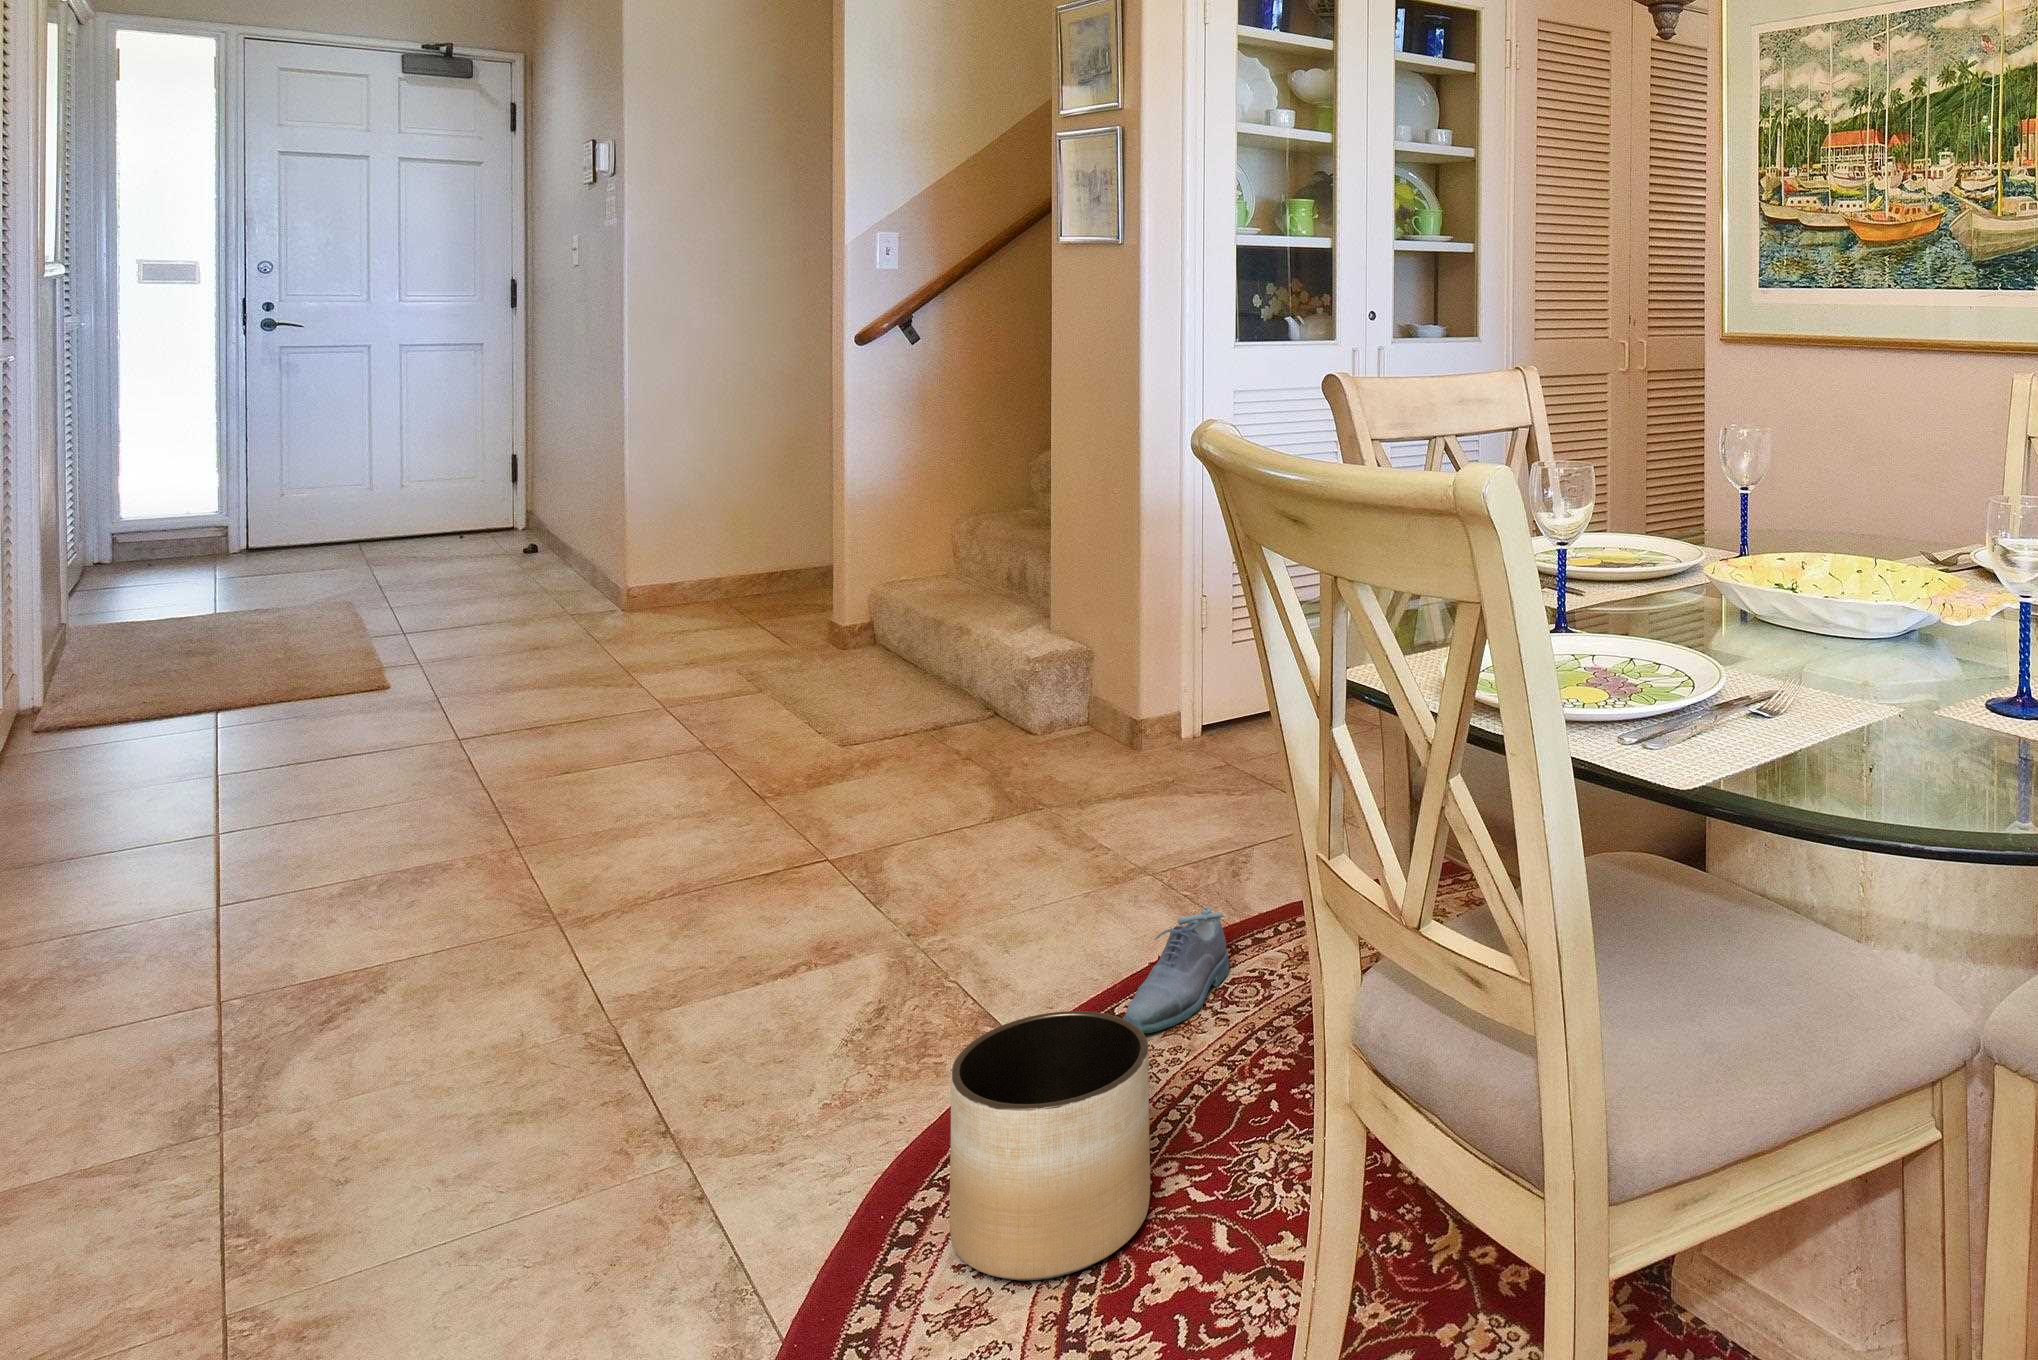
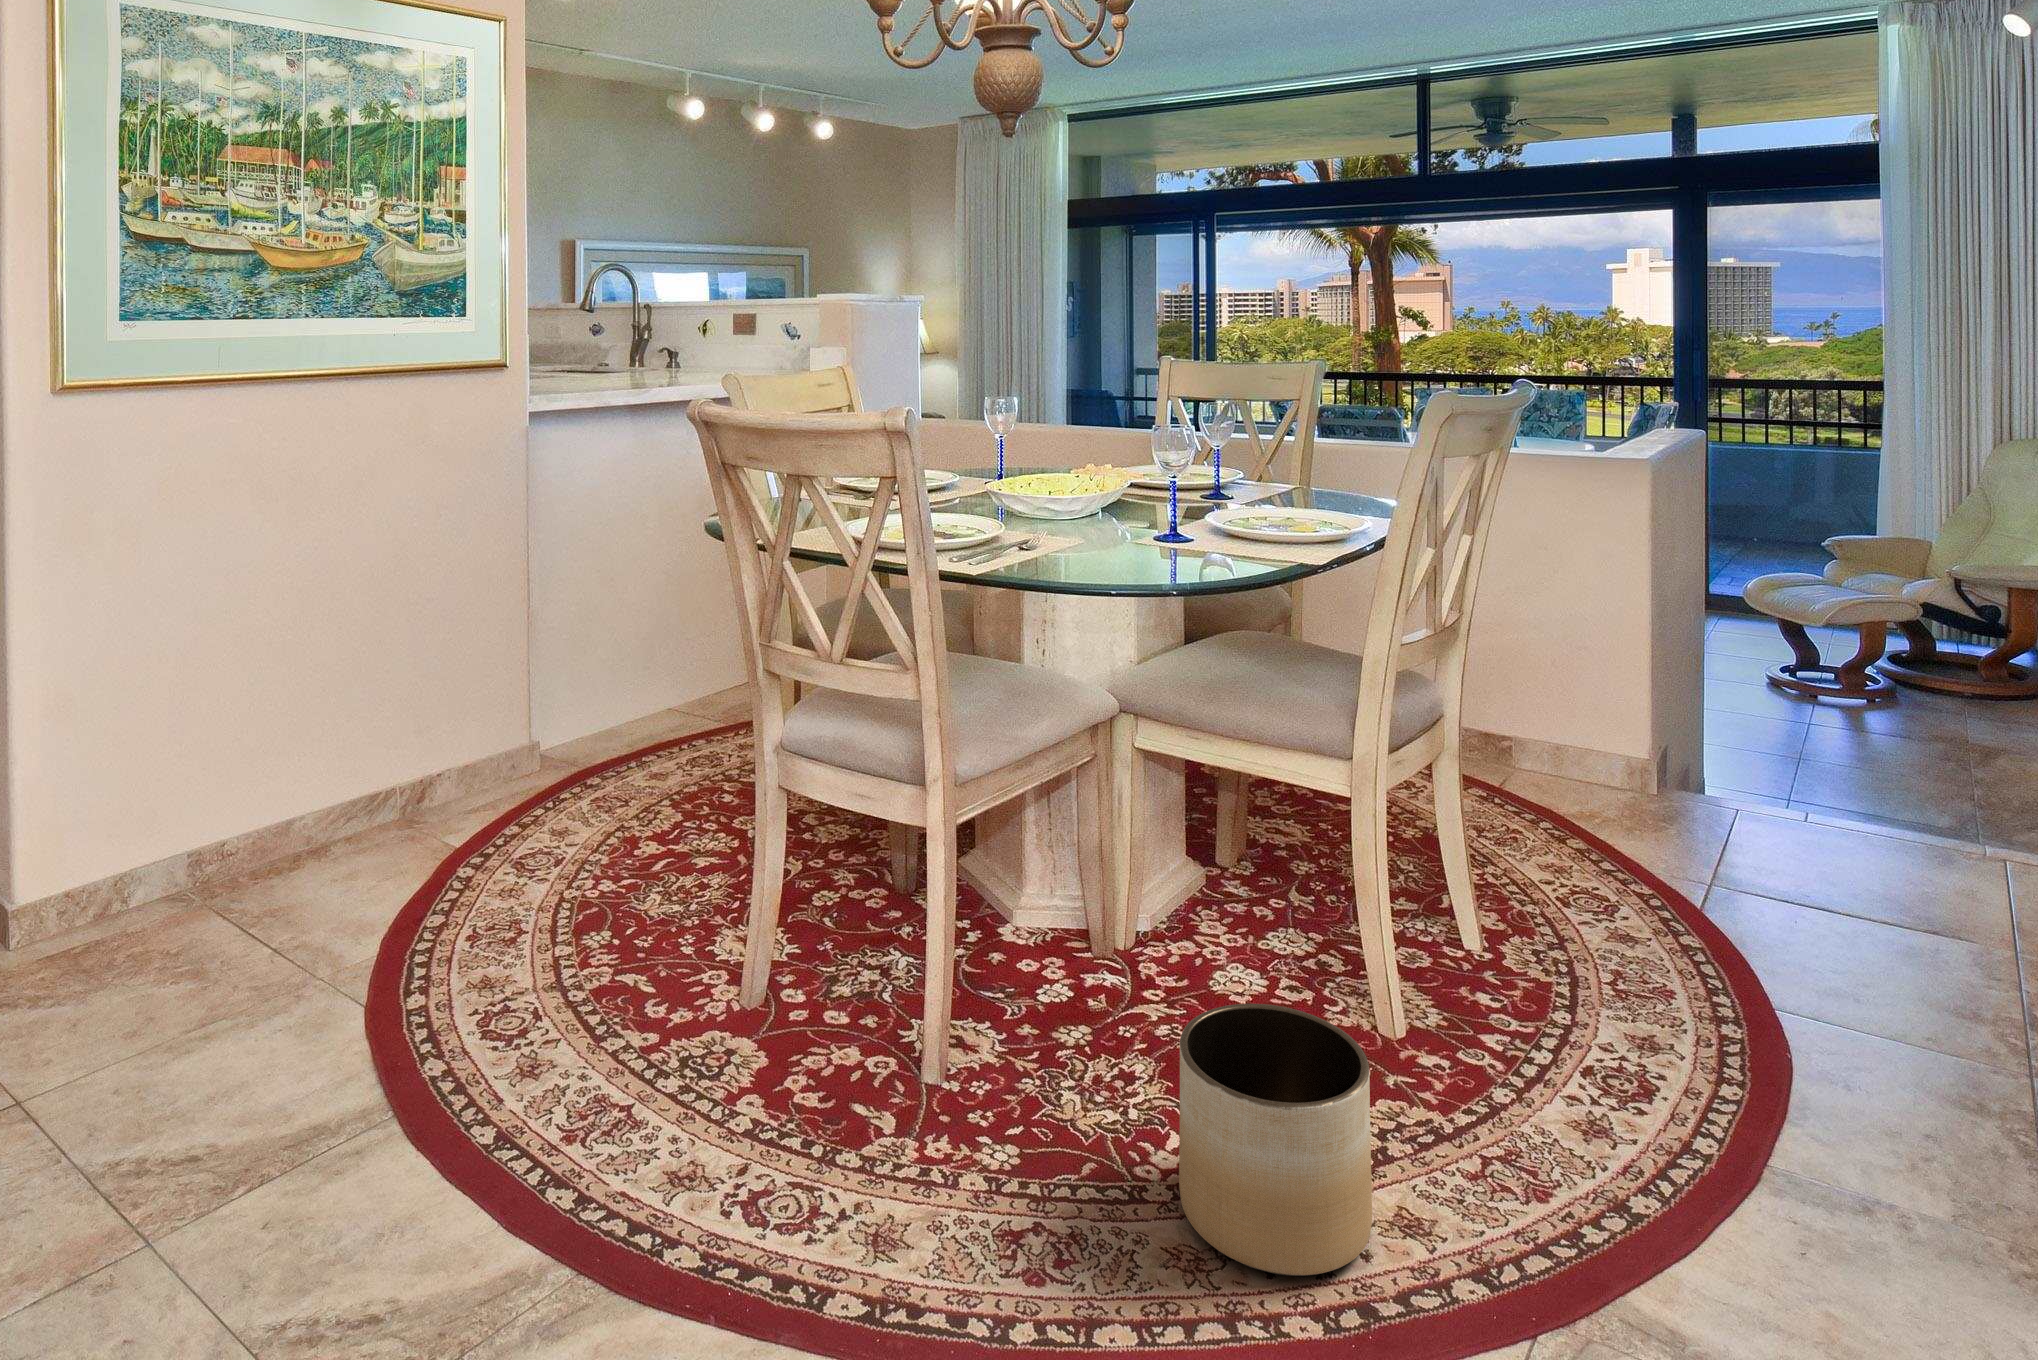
shoe: present [1123,906,1229,1033] -> none [714,1150,937,1288]

